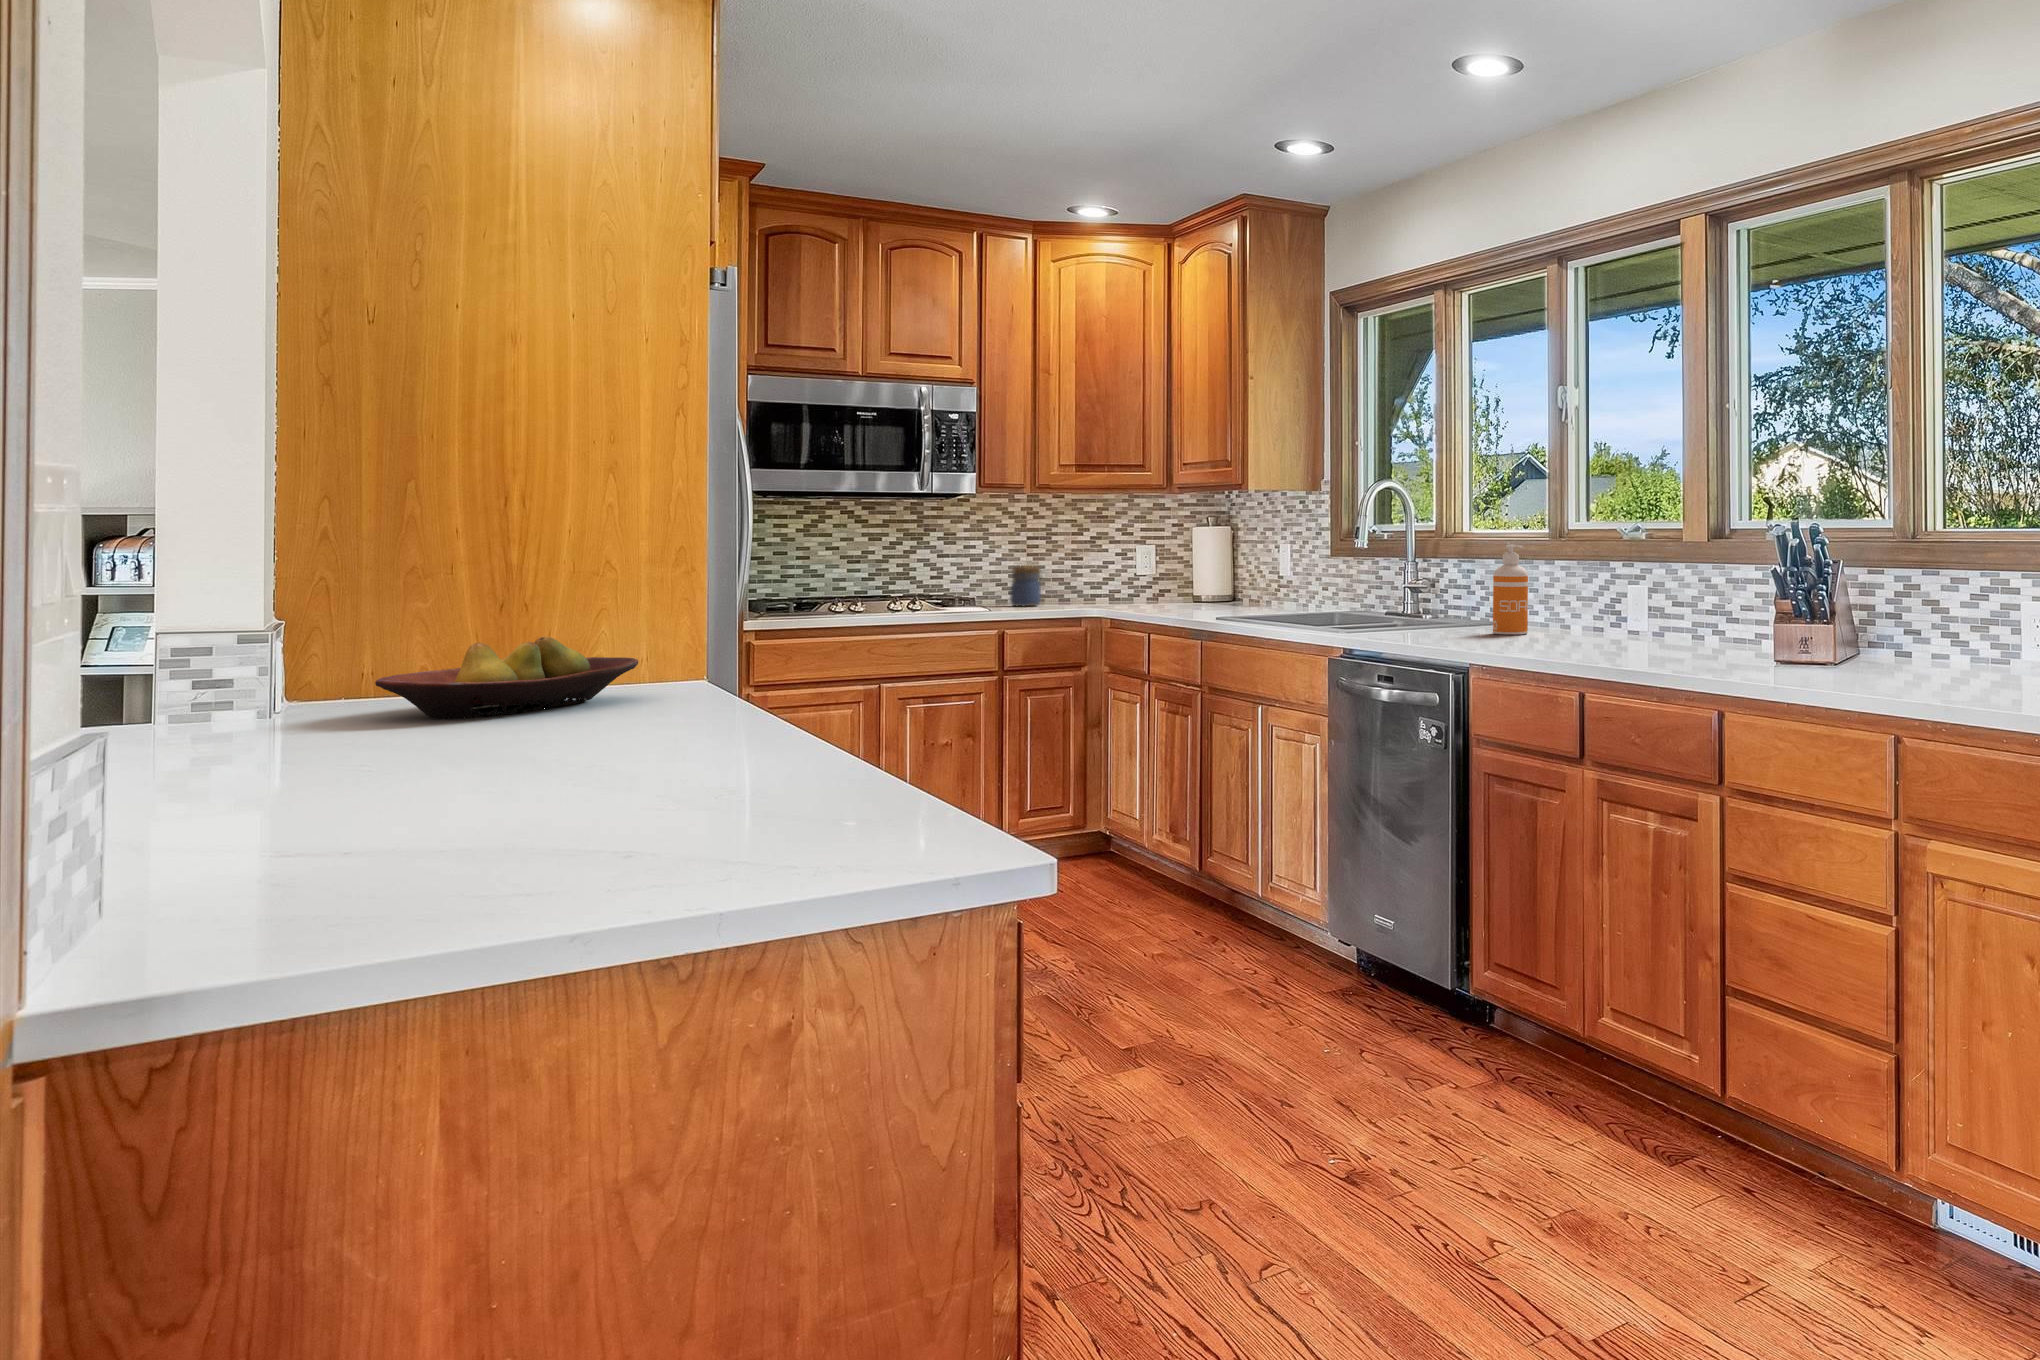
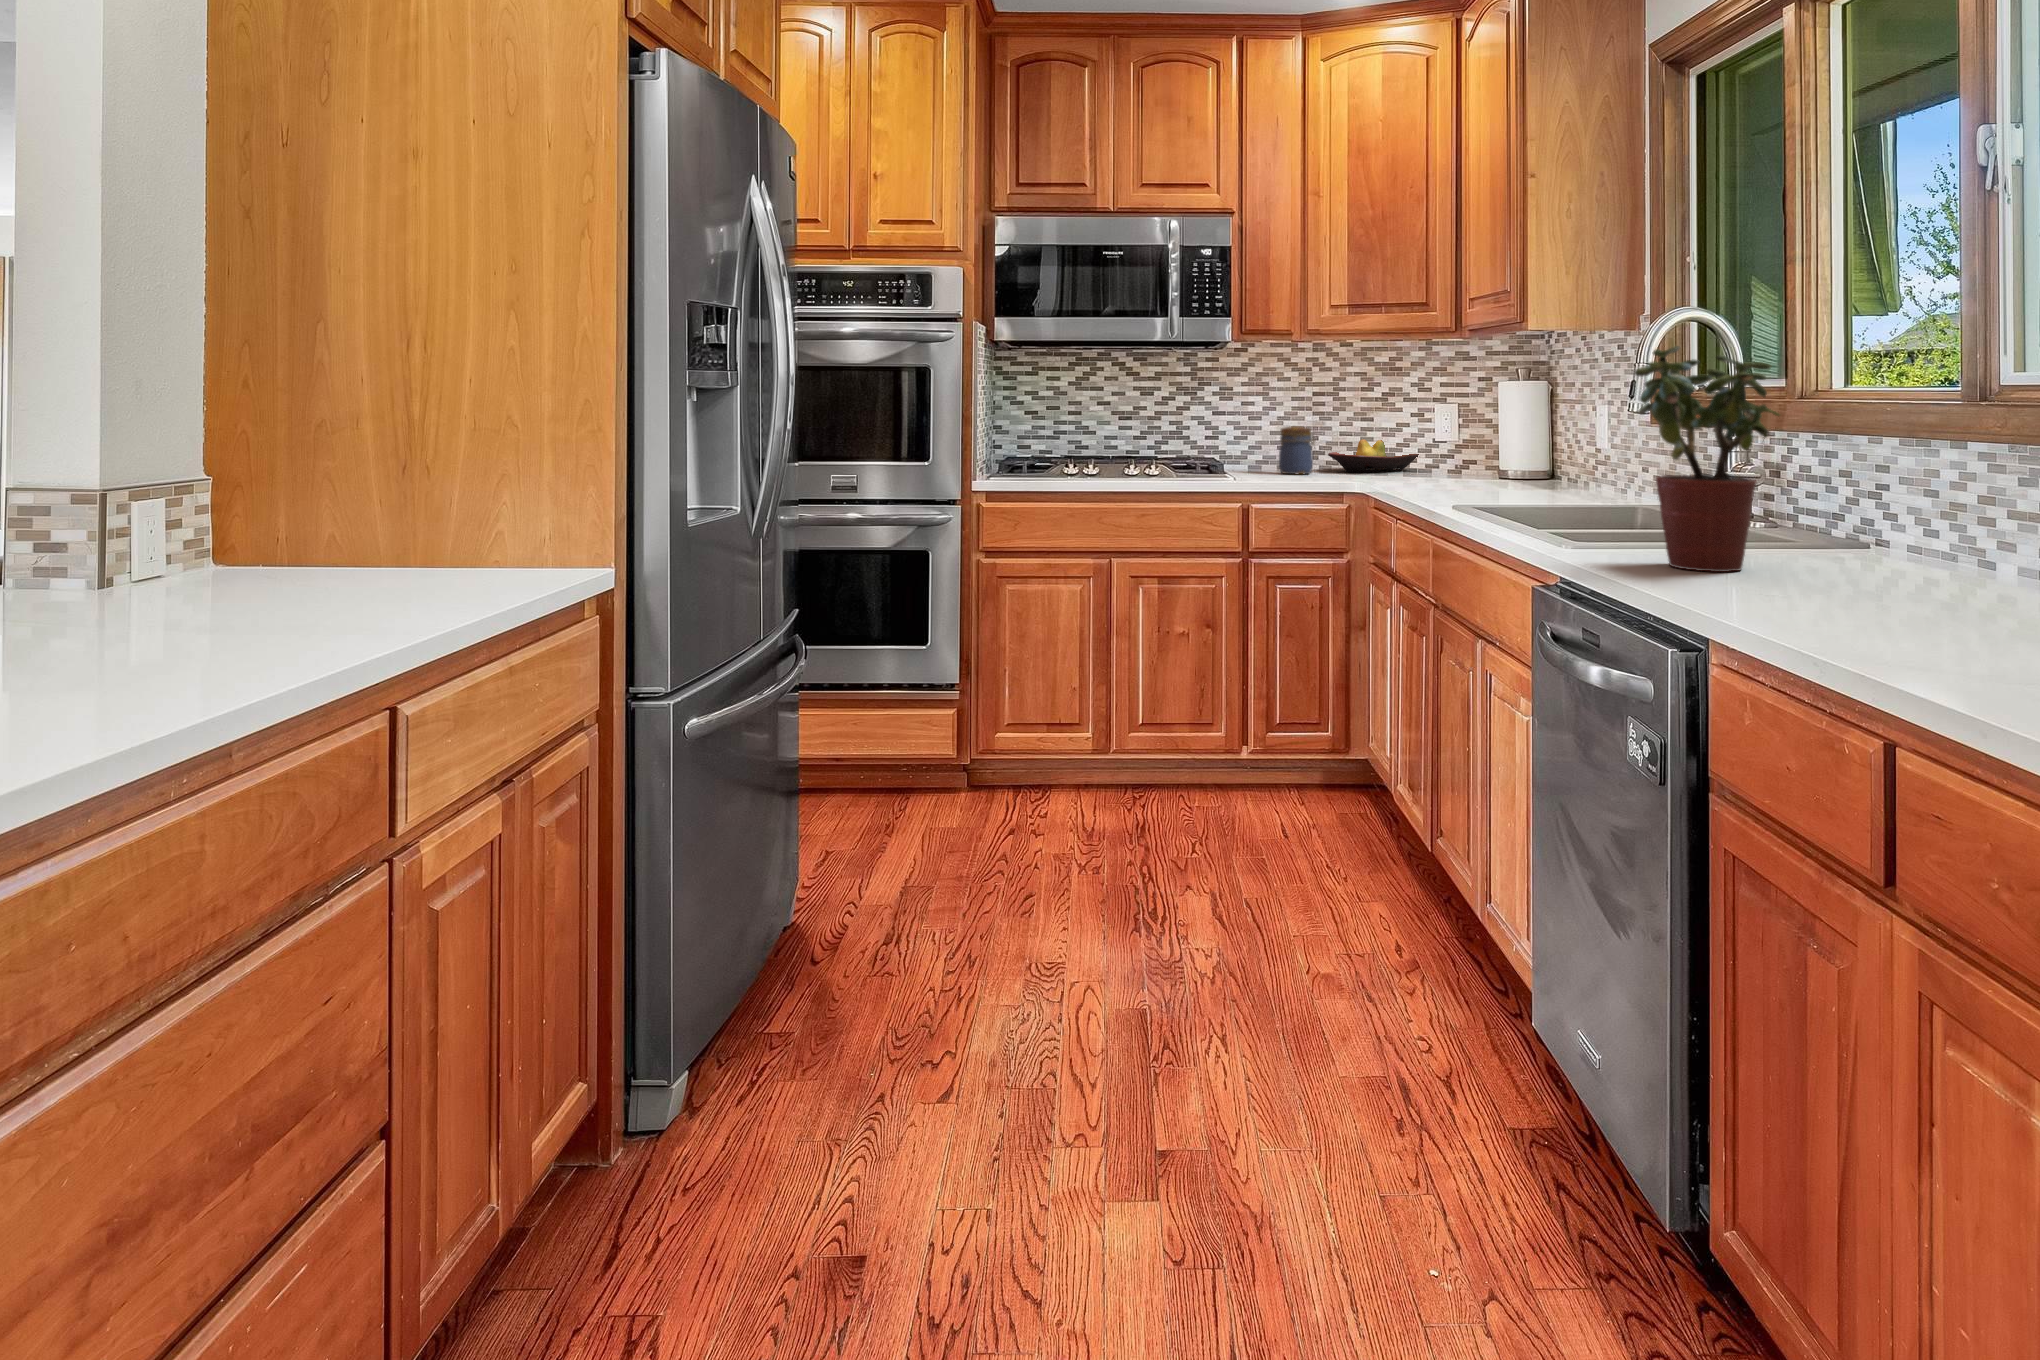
potted plant: none [1404,507,1481,638] -> present [1635,346,1780,572]
soap dispenser: present [1493,545,1528,635] -> none [1825,411,1898,574]
fruit bowl: present [375,637,638,719] -> present [1328,439,1419,473]

